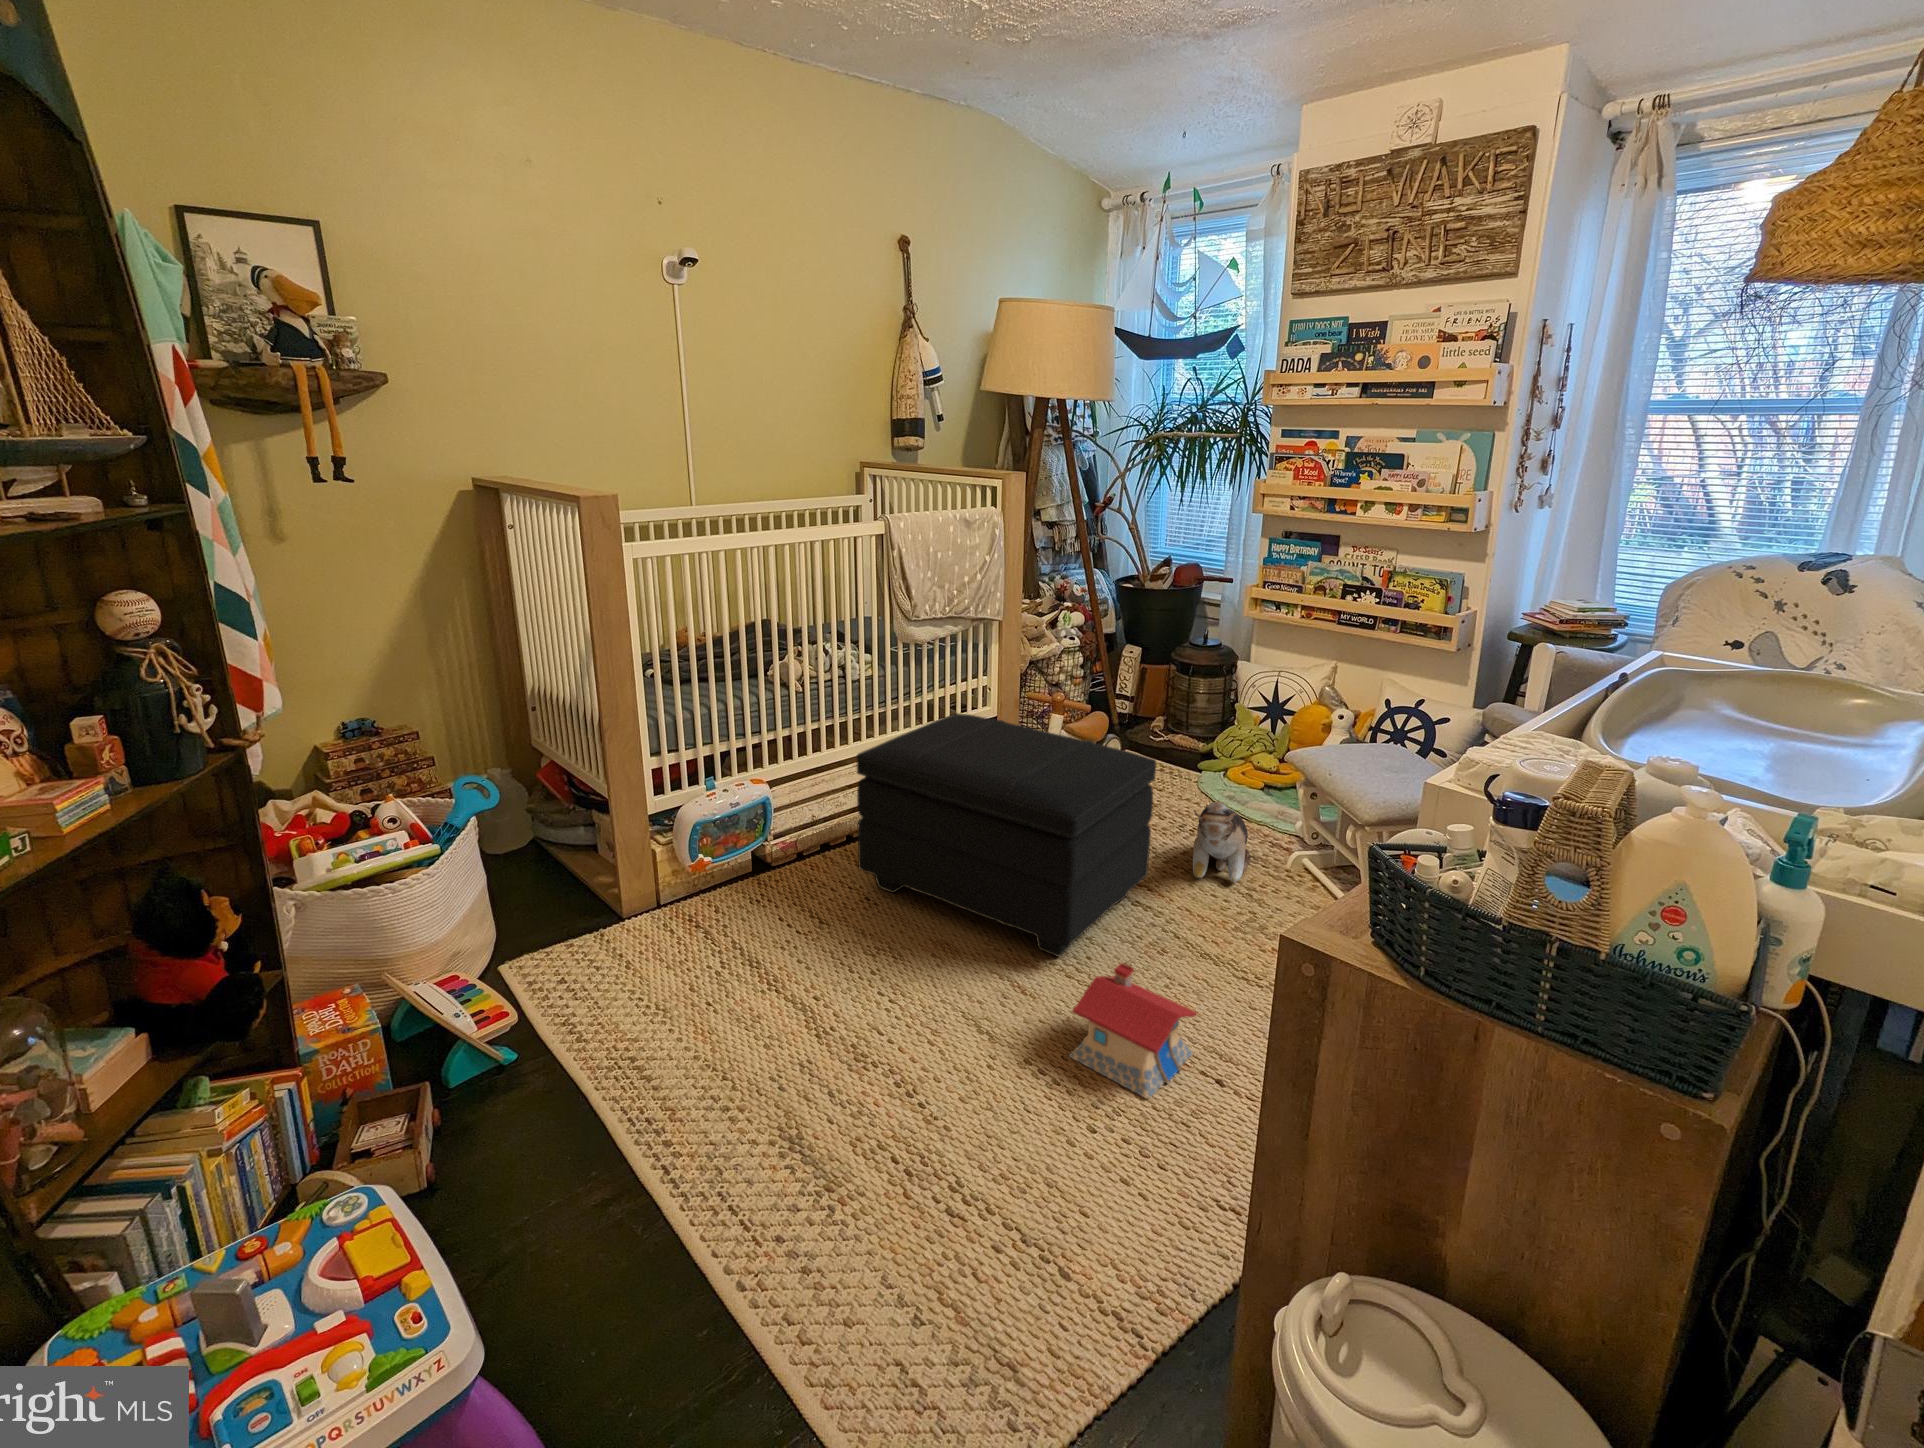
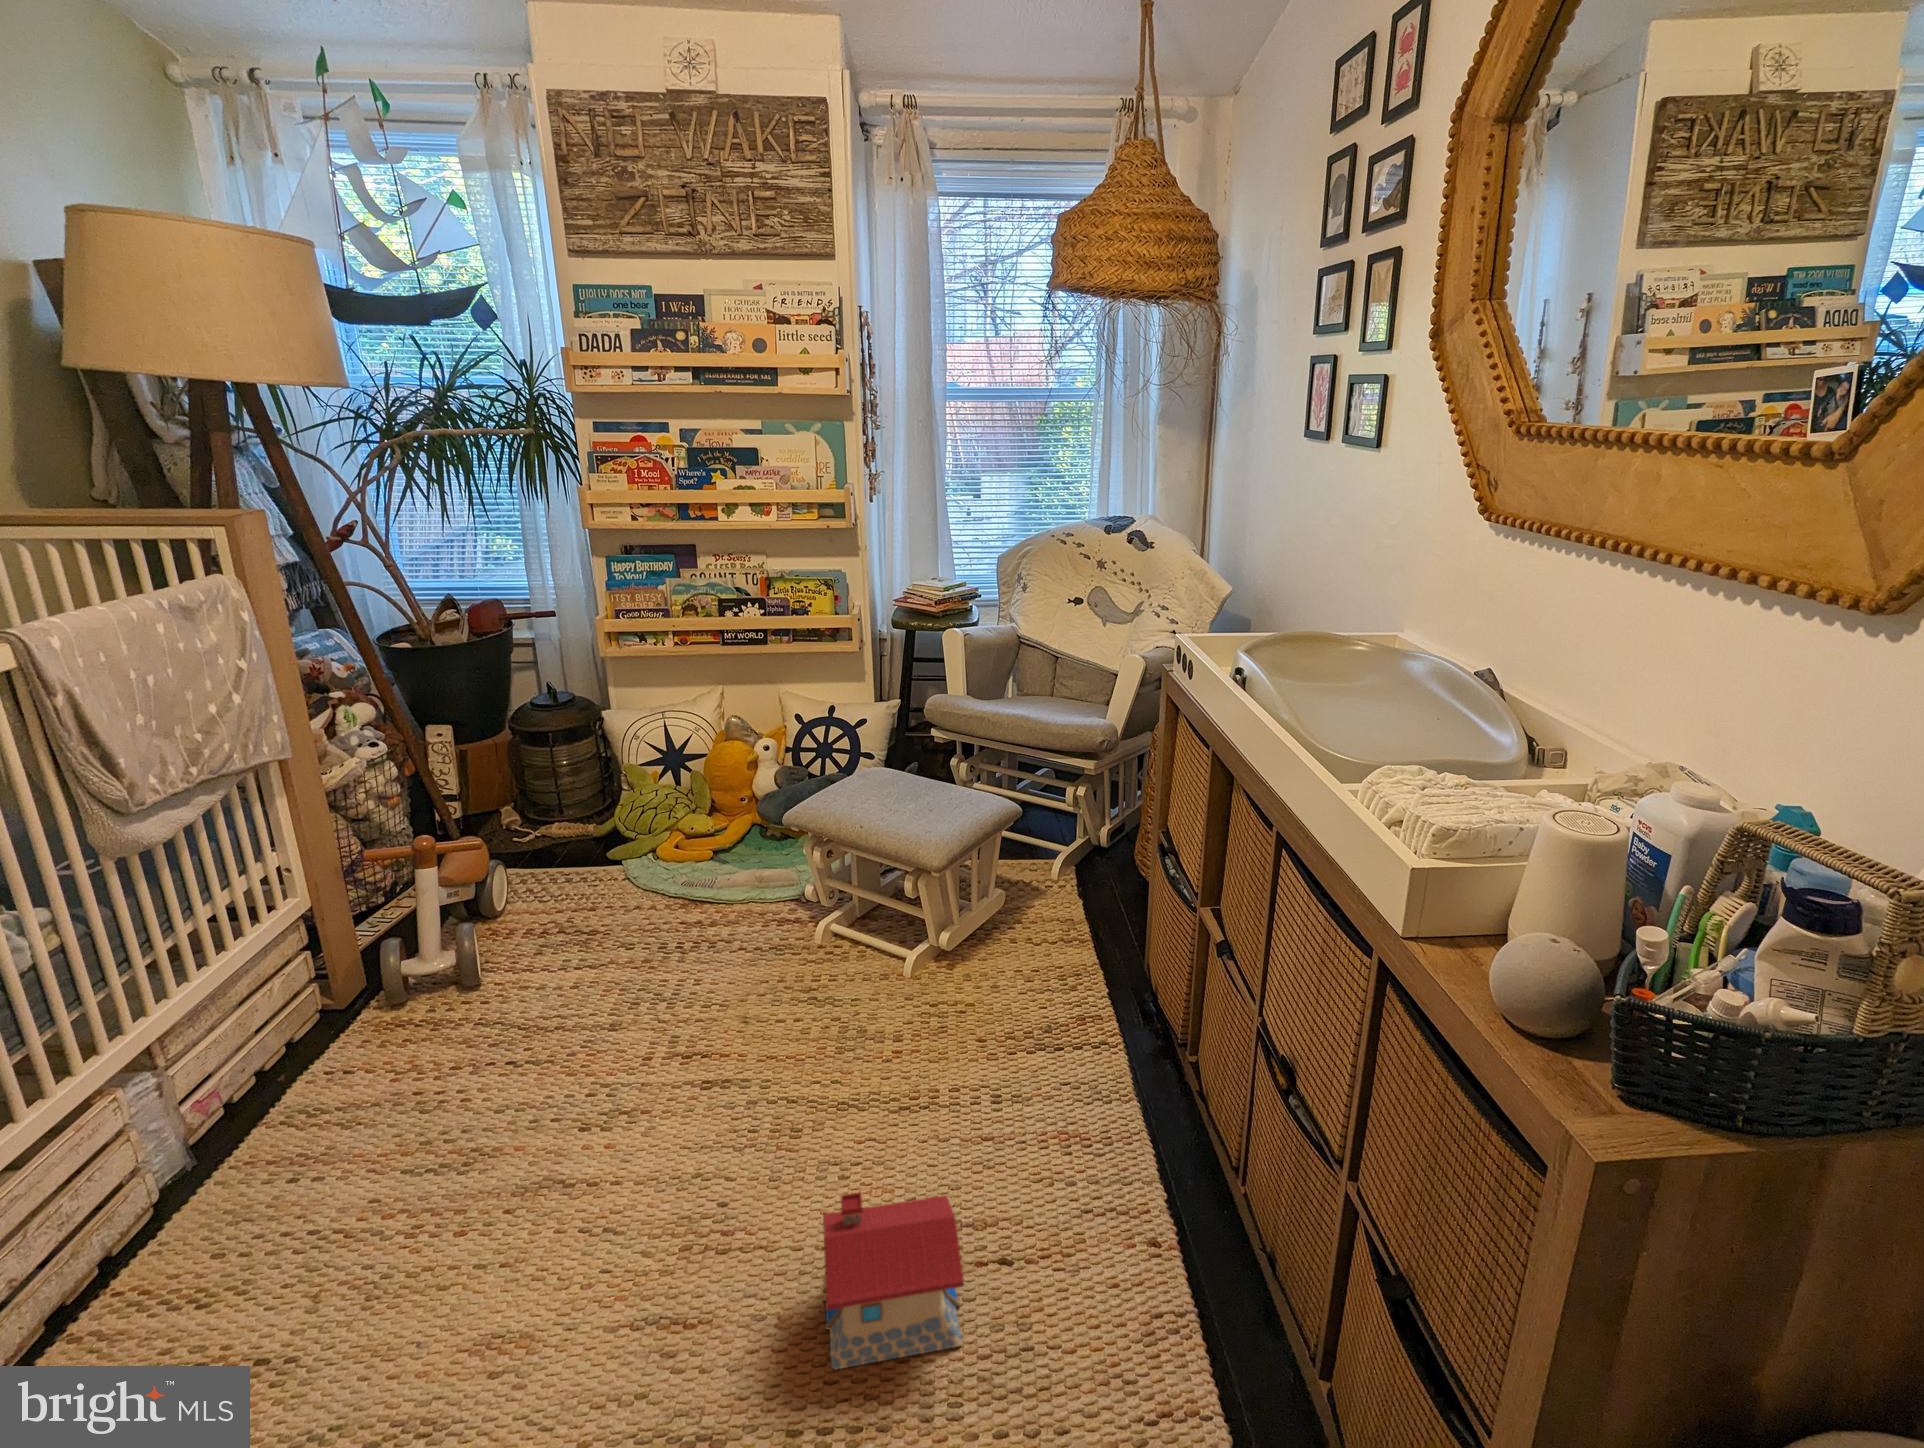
footstool: present [856,713,1156,957] -> none [169,895,714,1329]
plush toy: present [1193,801,1250,882] -> none [717,909,793,1013]

